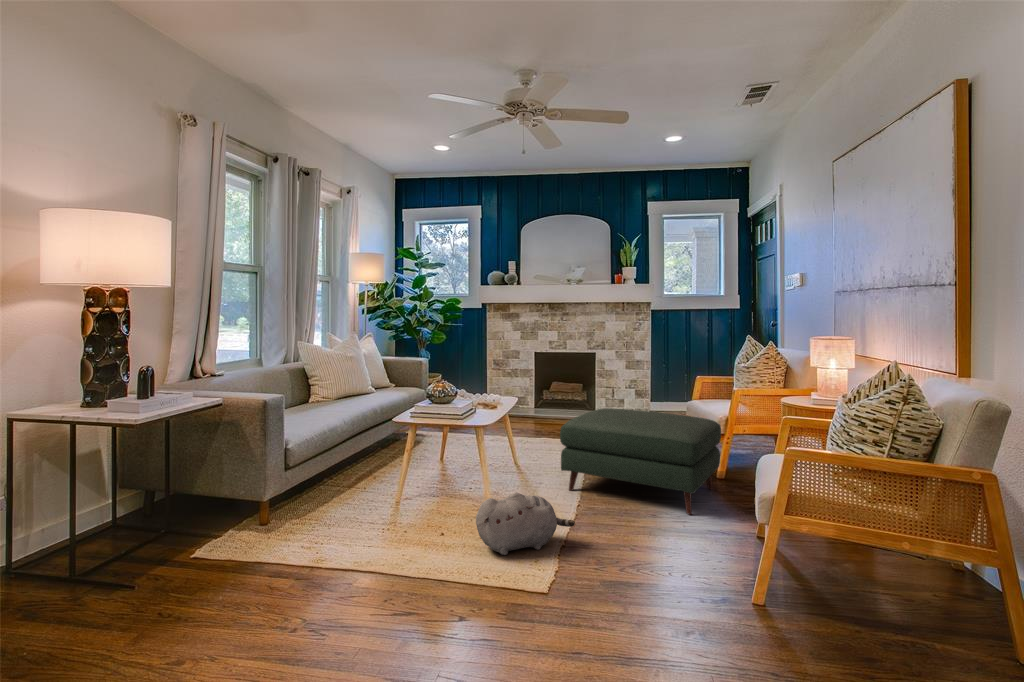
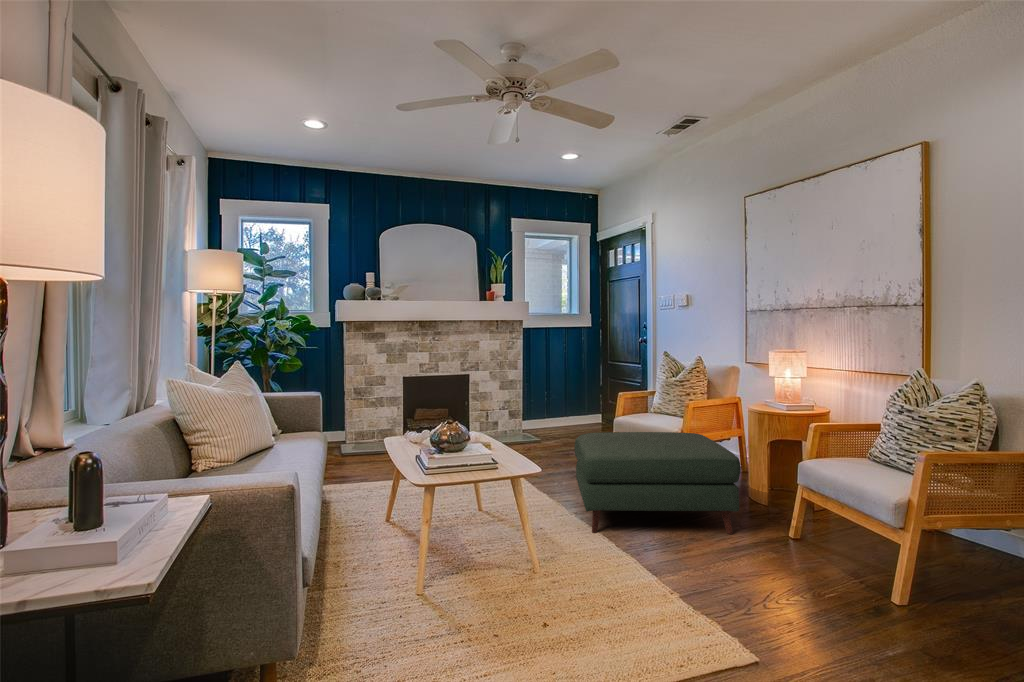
plush toy: present [476,492,575,555] -> none [621,550,705,637]

